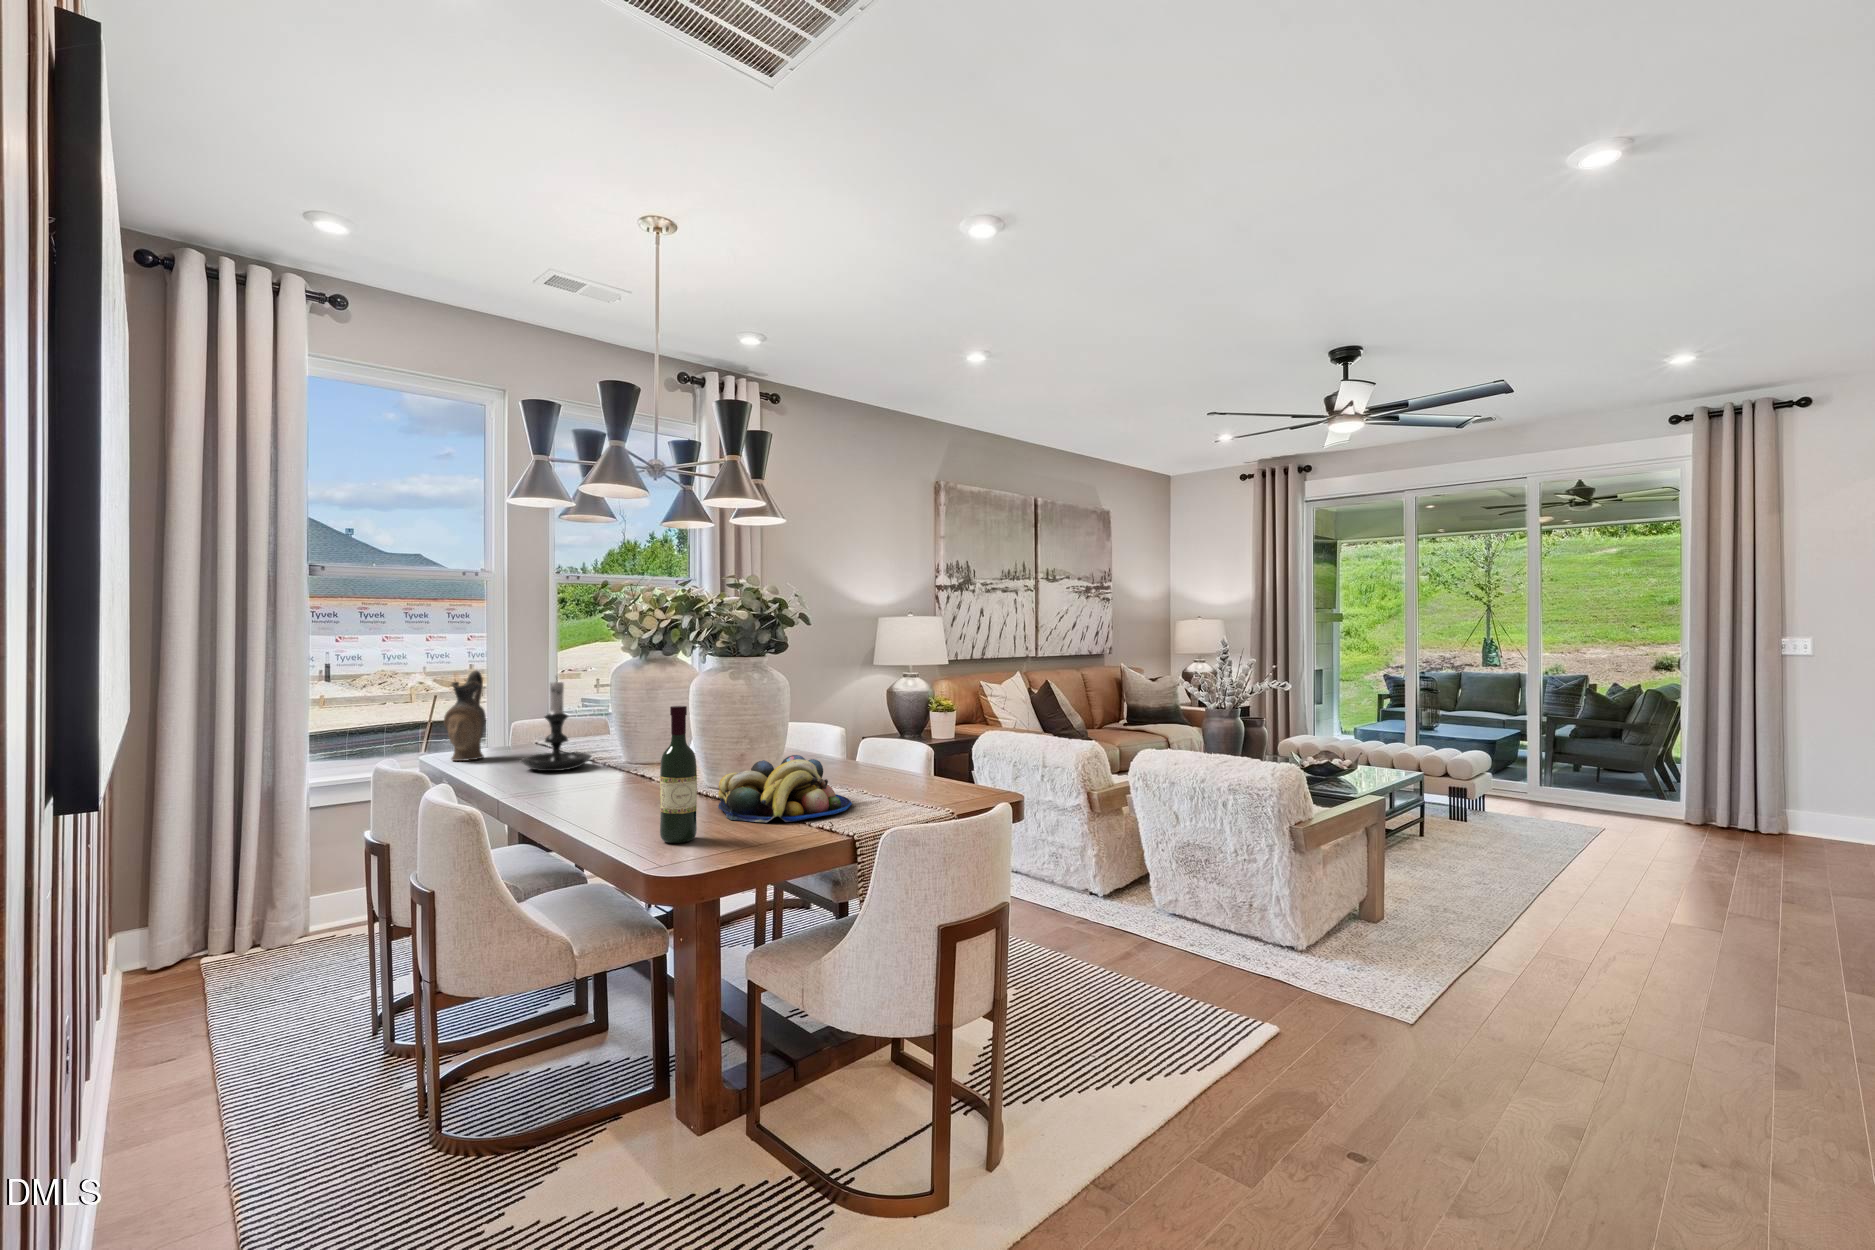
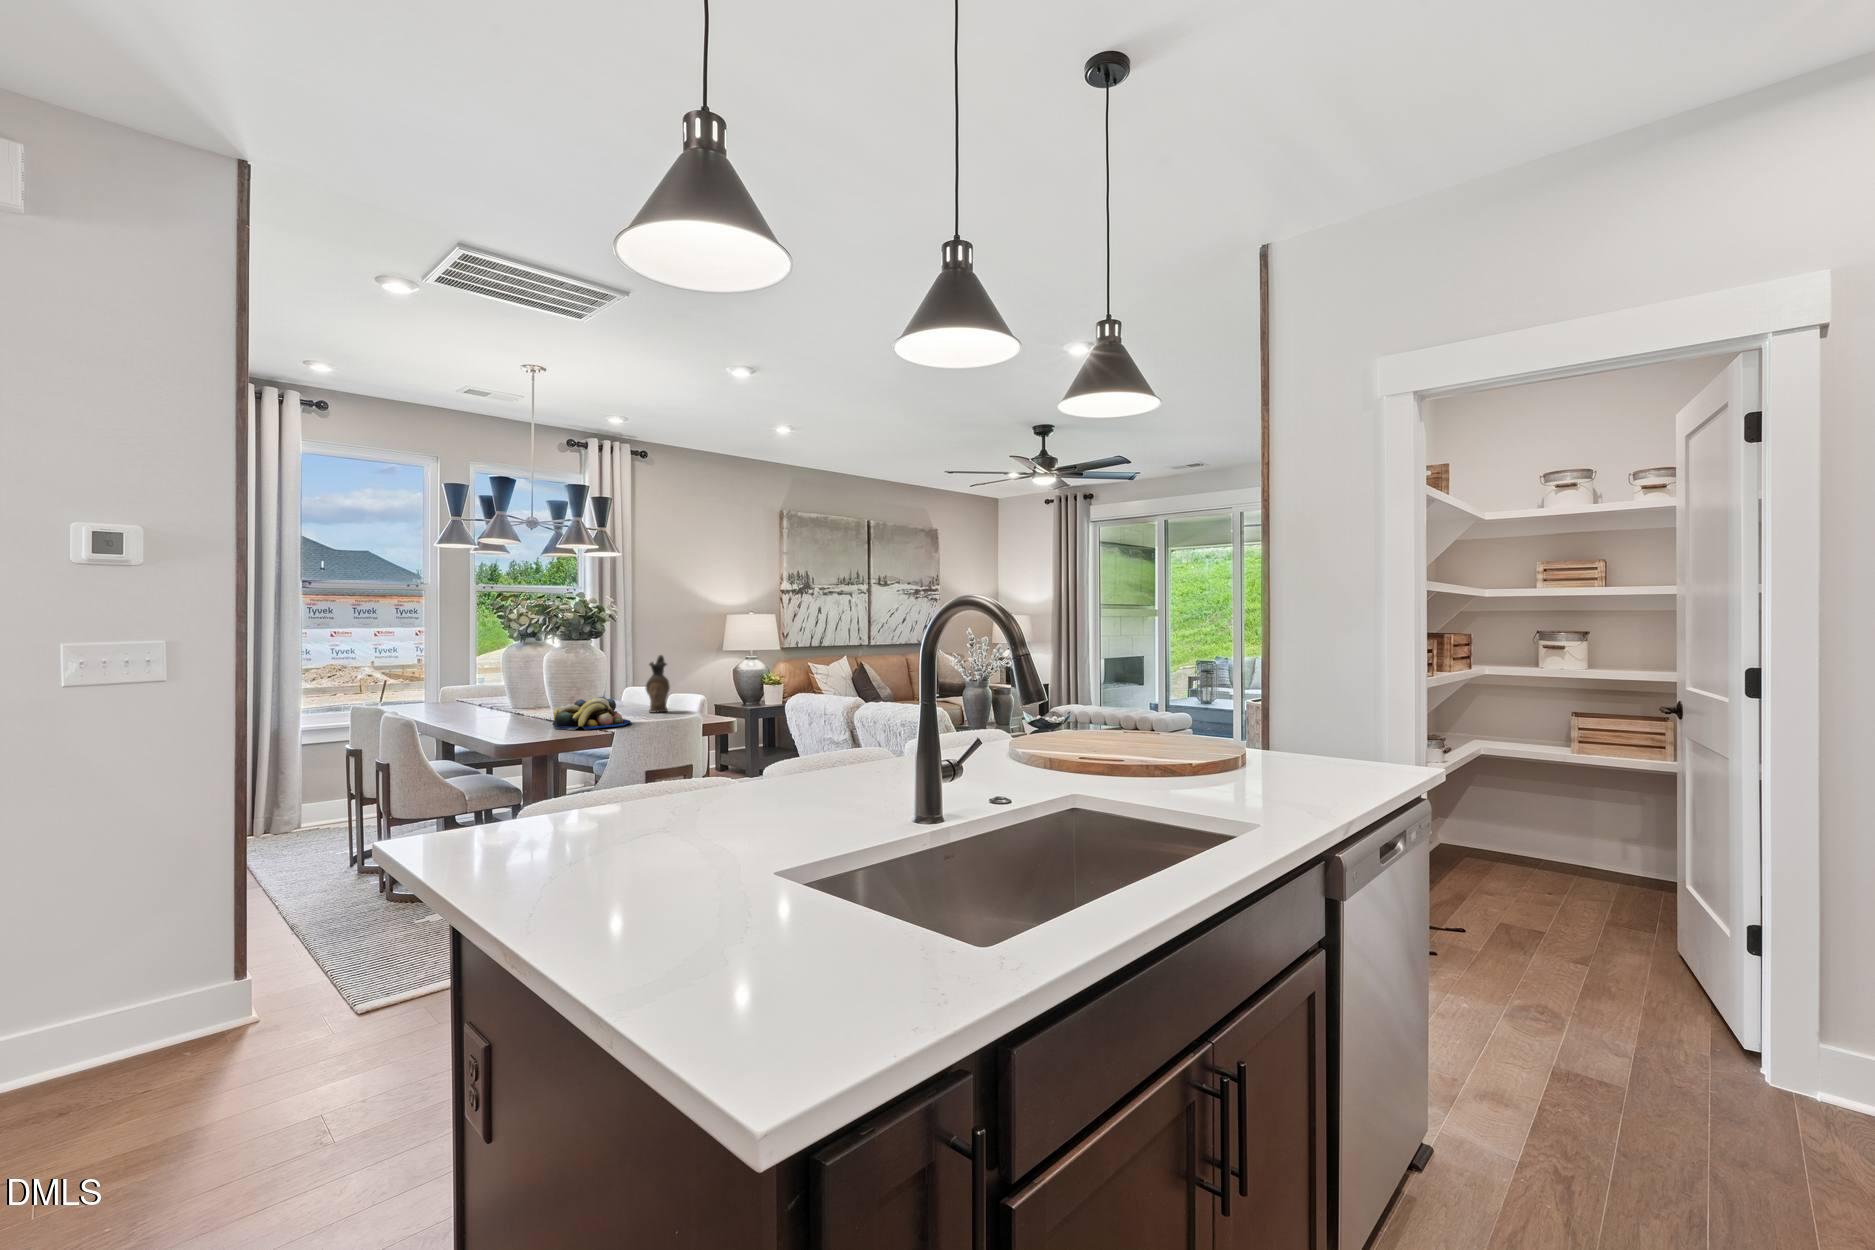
ceramic pitcher: present [444,671,486,761] -> present [646,655,670,713]
candle holder: present [520,679,591,771] -> none [442,653,490,711]
wine bottle: present [660,706,697,843] -> none [511,666,531,736]

